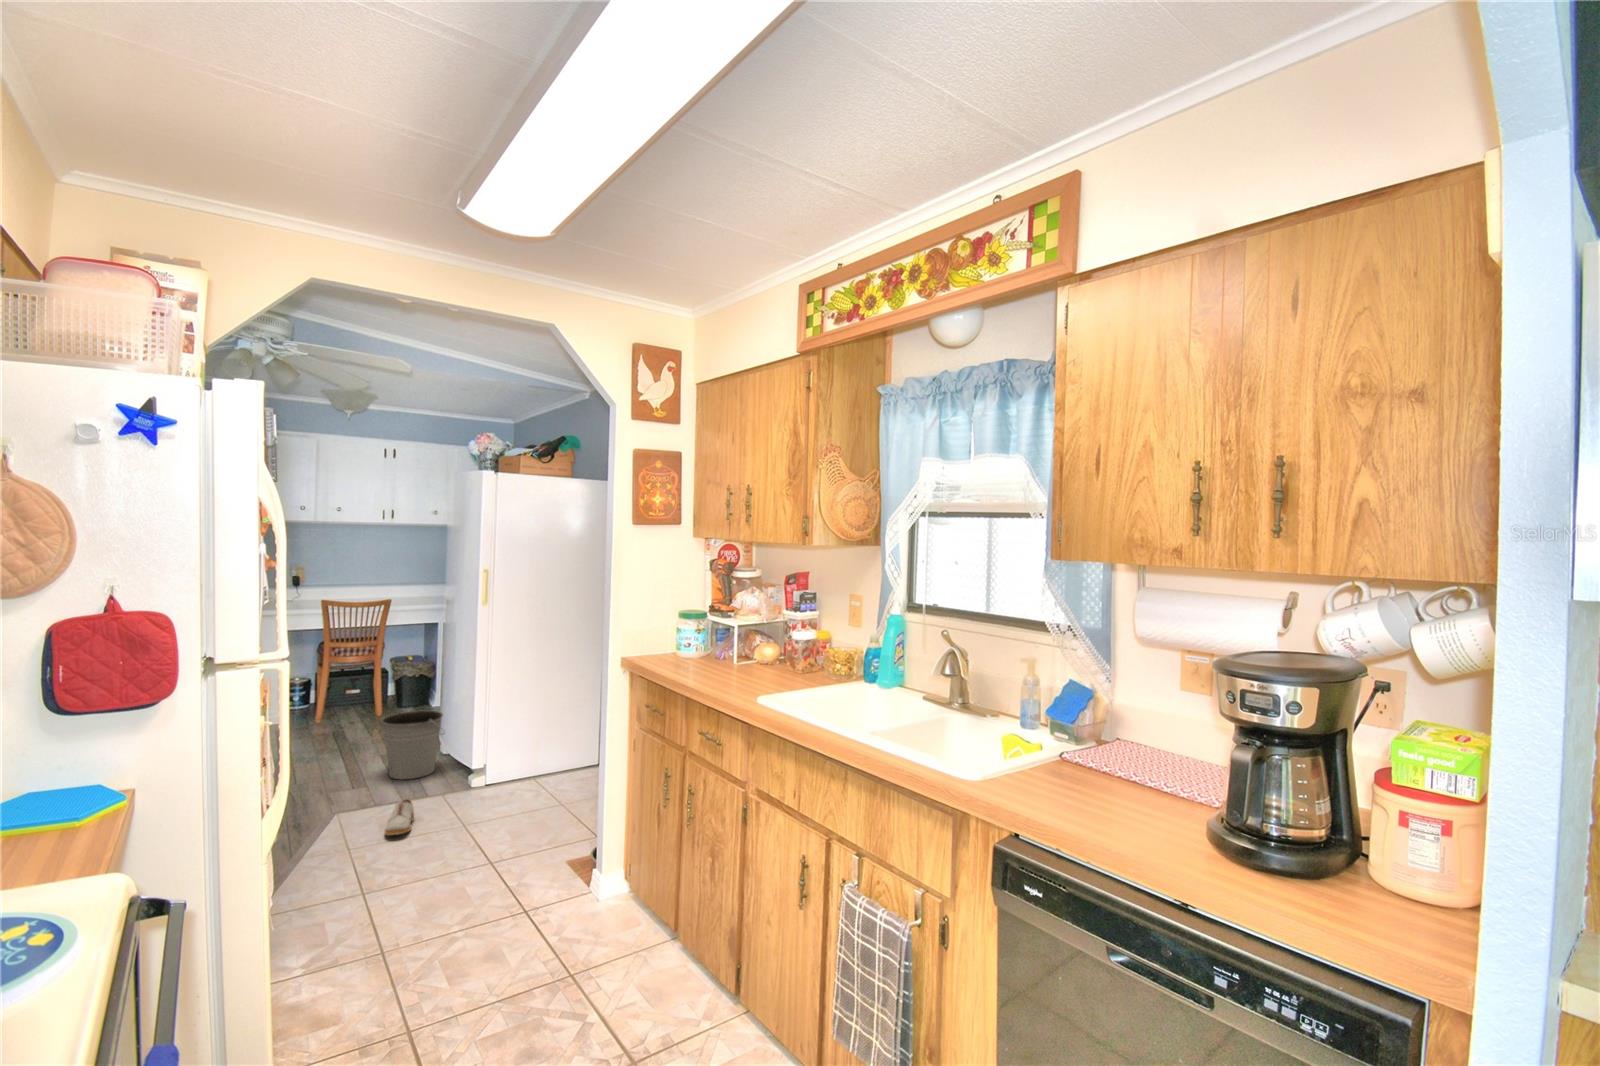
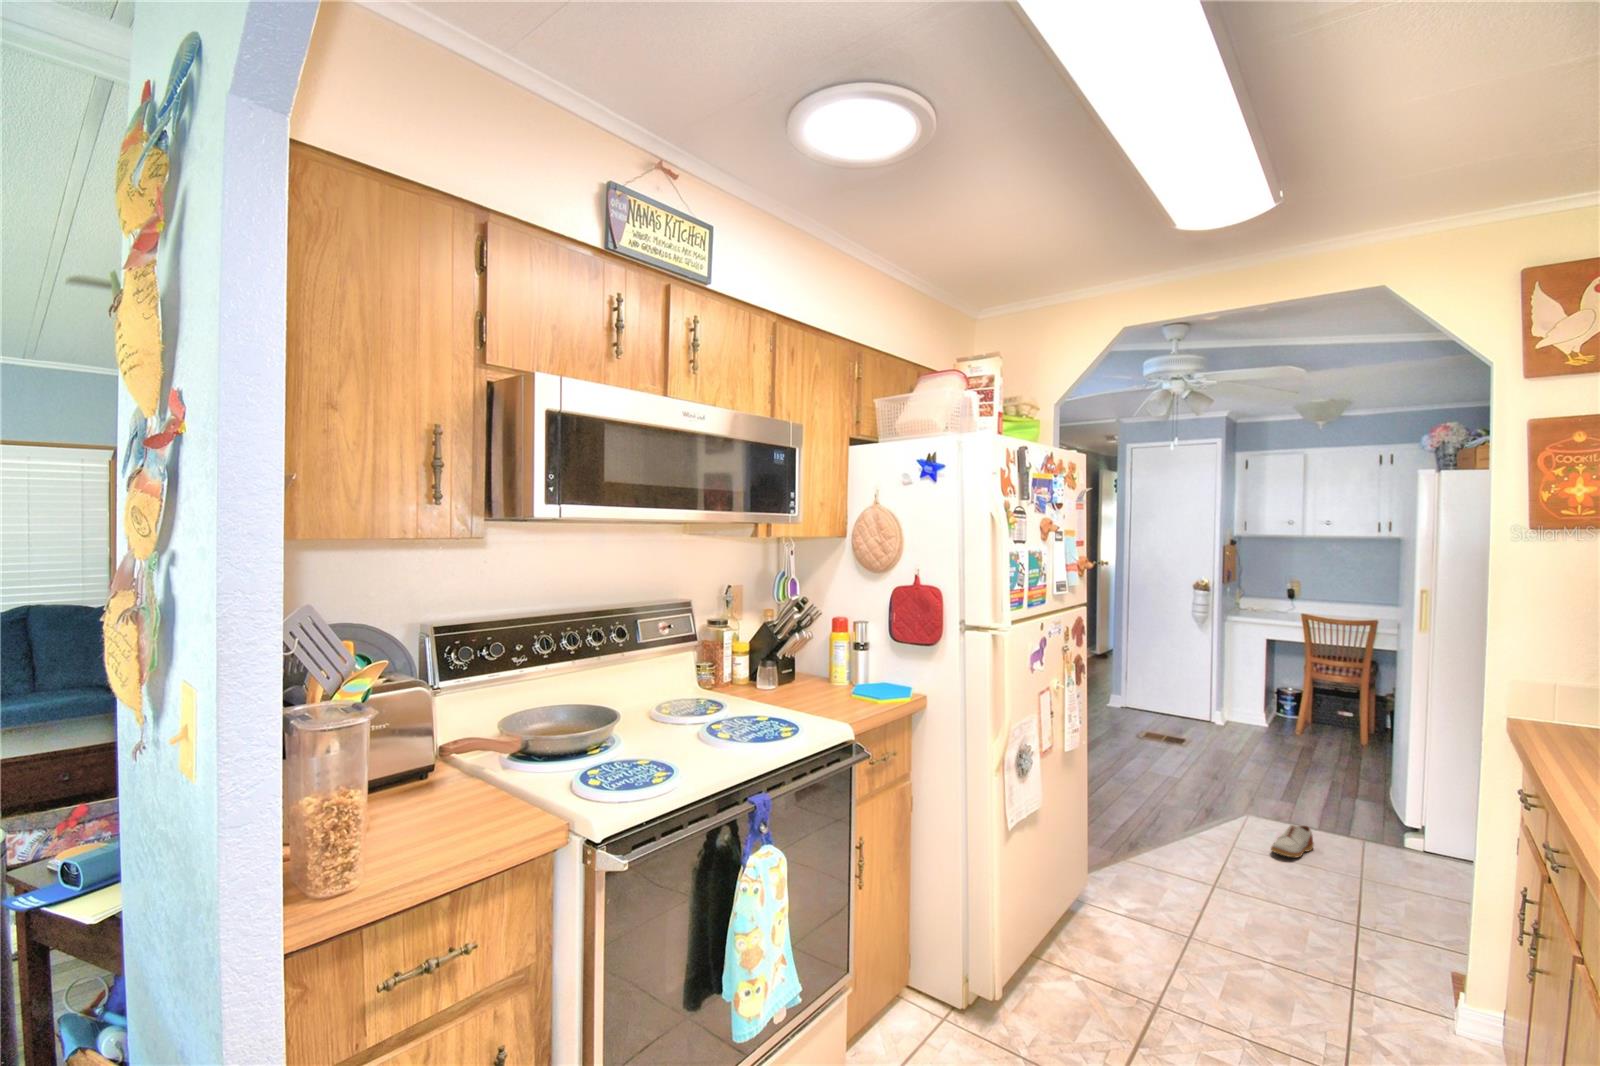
bucket: present [382,710,443,779] -> none [1313,737,1392,817]

